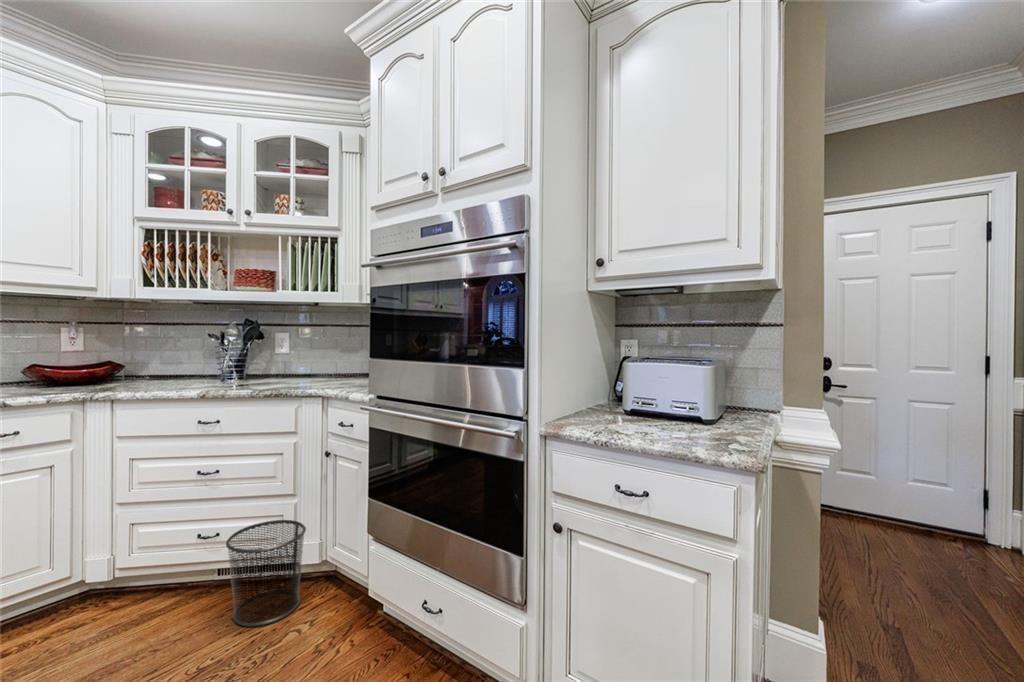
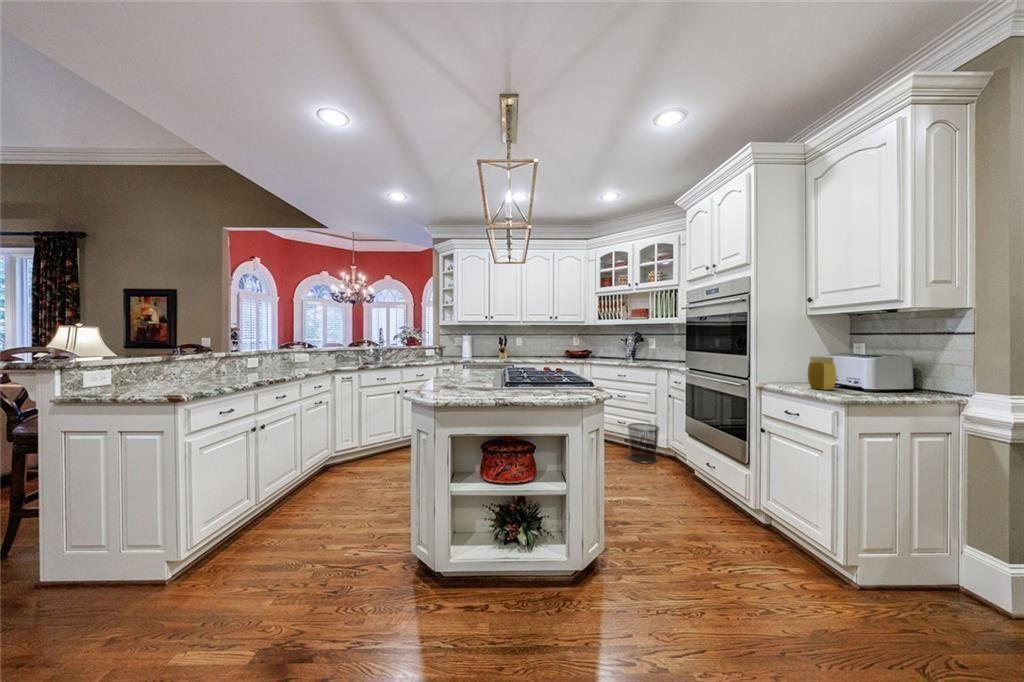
jar: none [629,365,675,430] -> present [808,357,836,390]

